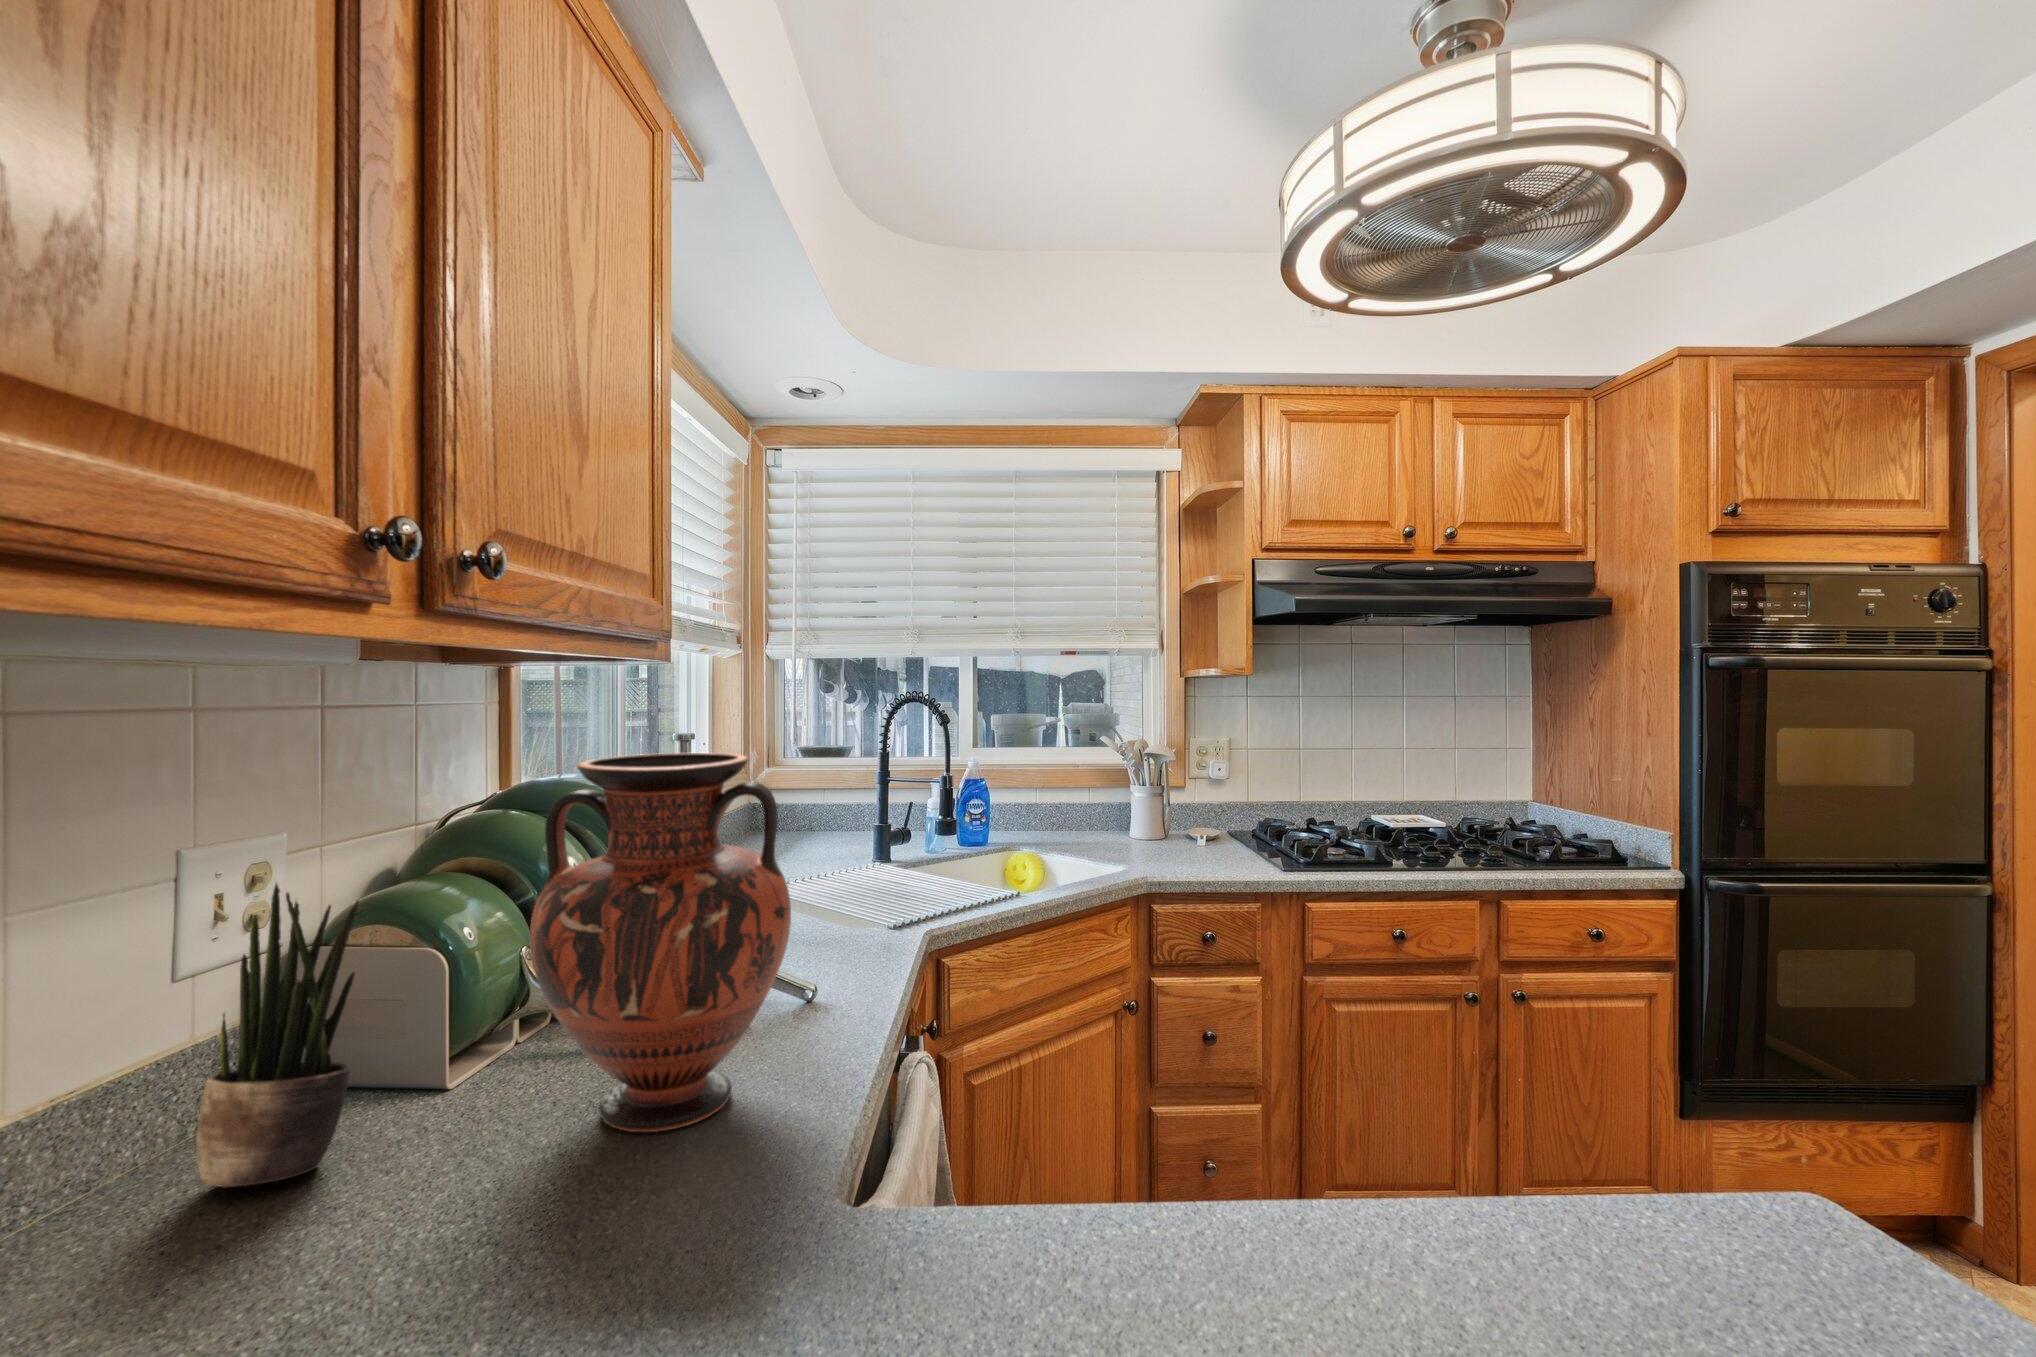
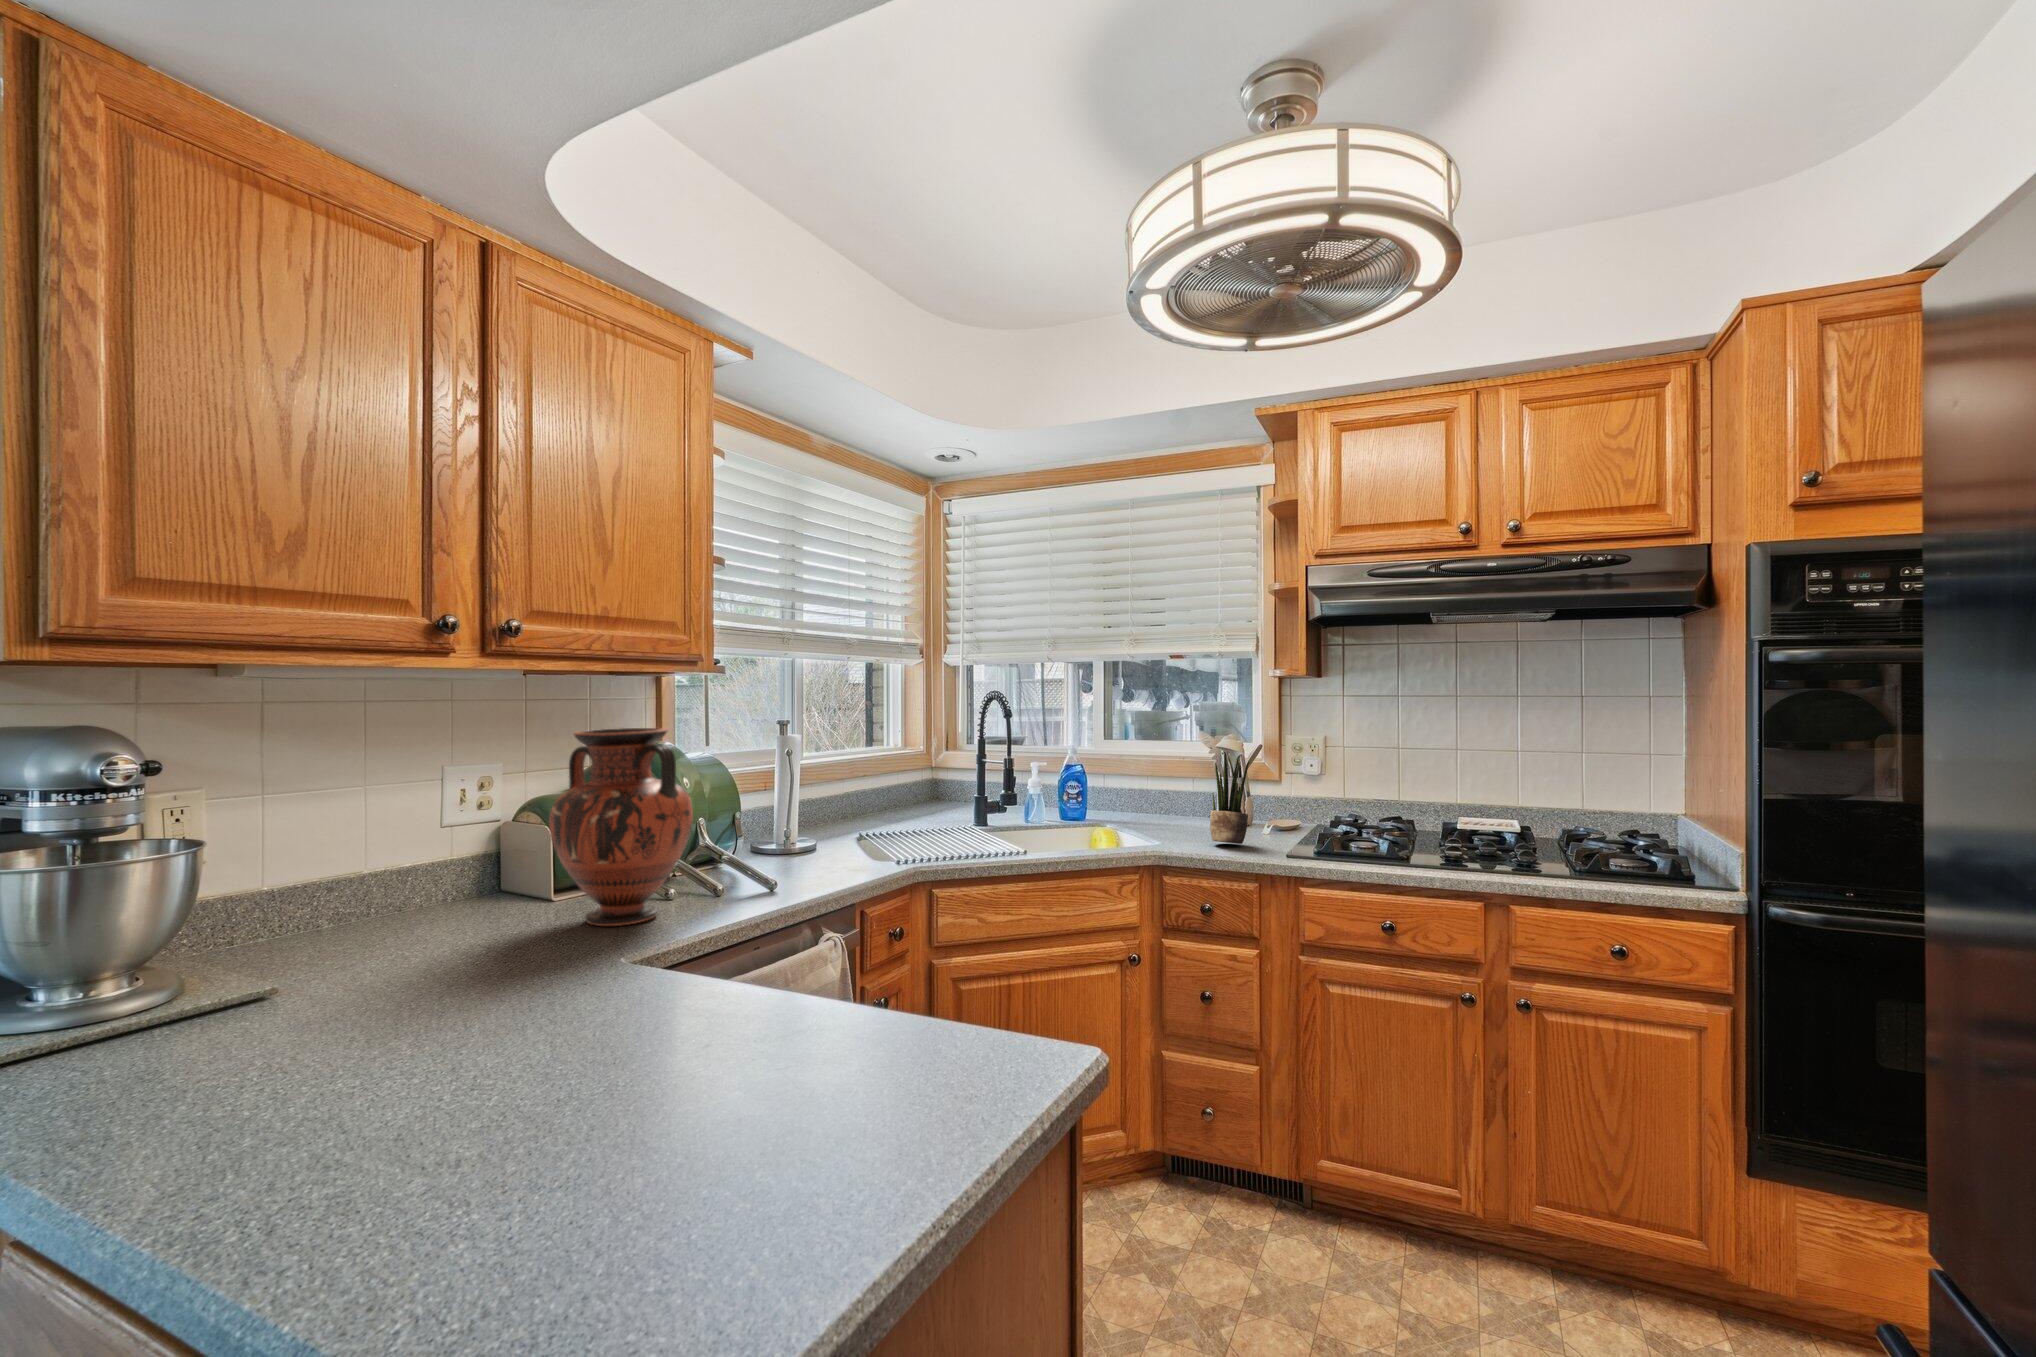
potted plant: present [196,884,359,1187] -> present [1210,752,1249,844]

